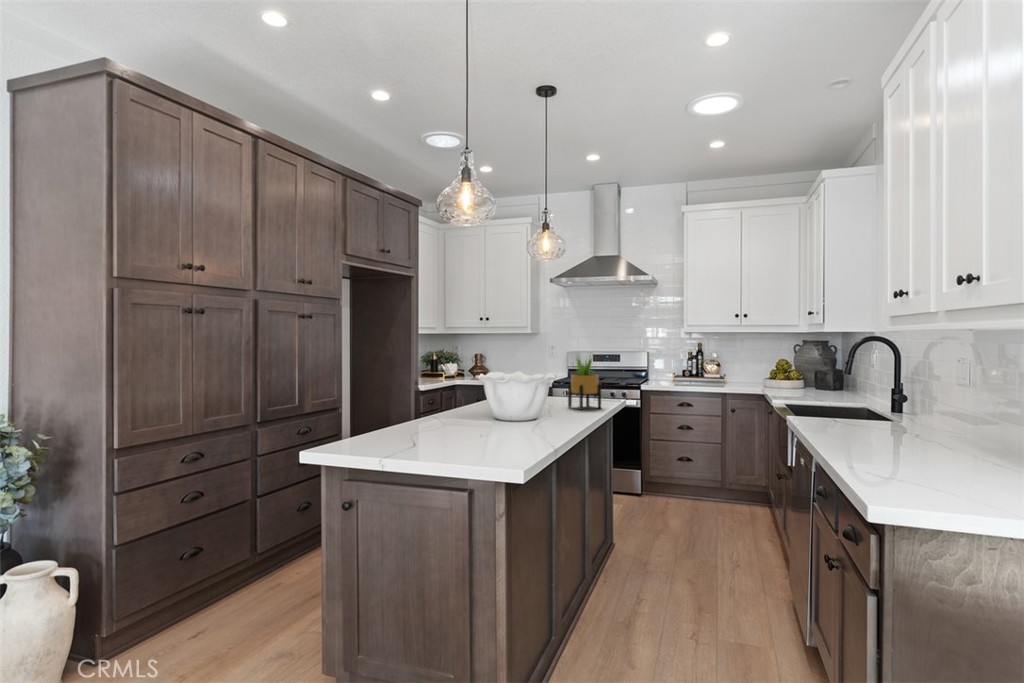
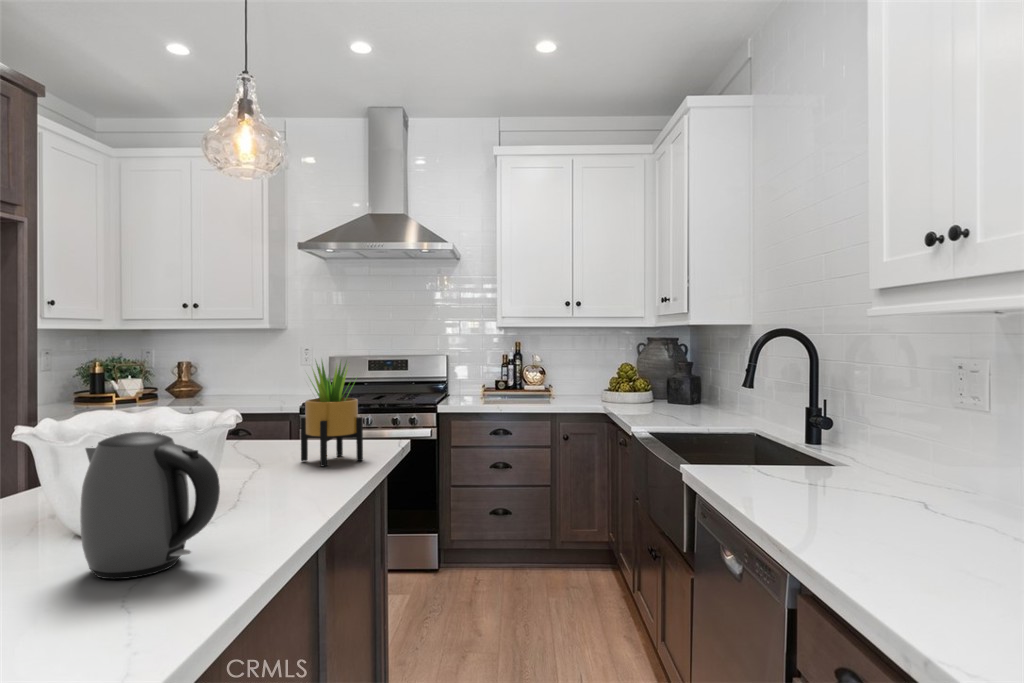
kettle: none [502,381,554,437] -> present [80,432,220,579]

